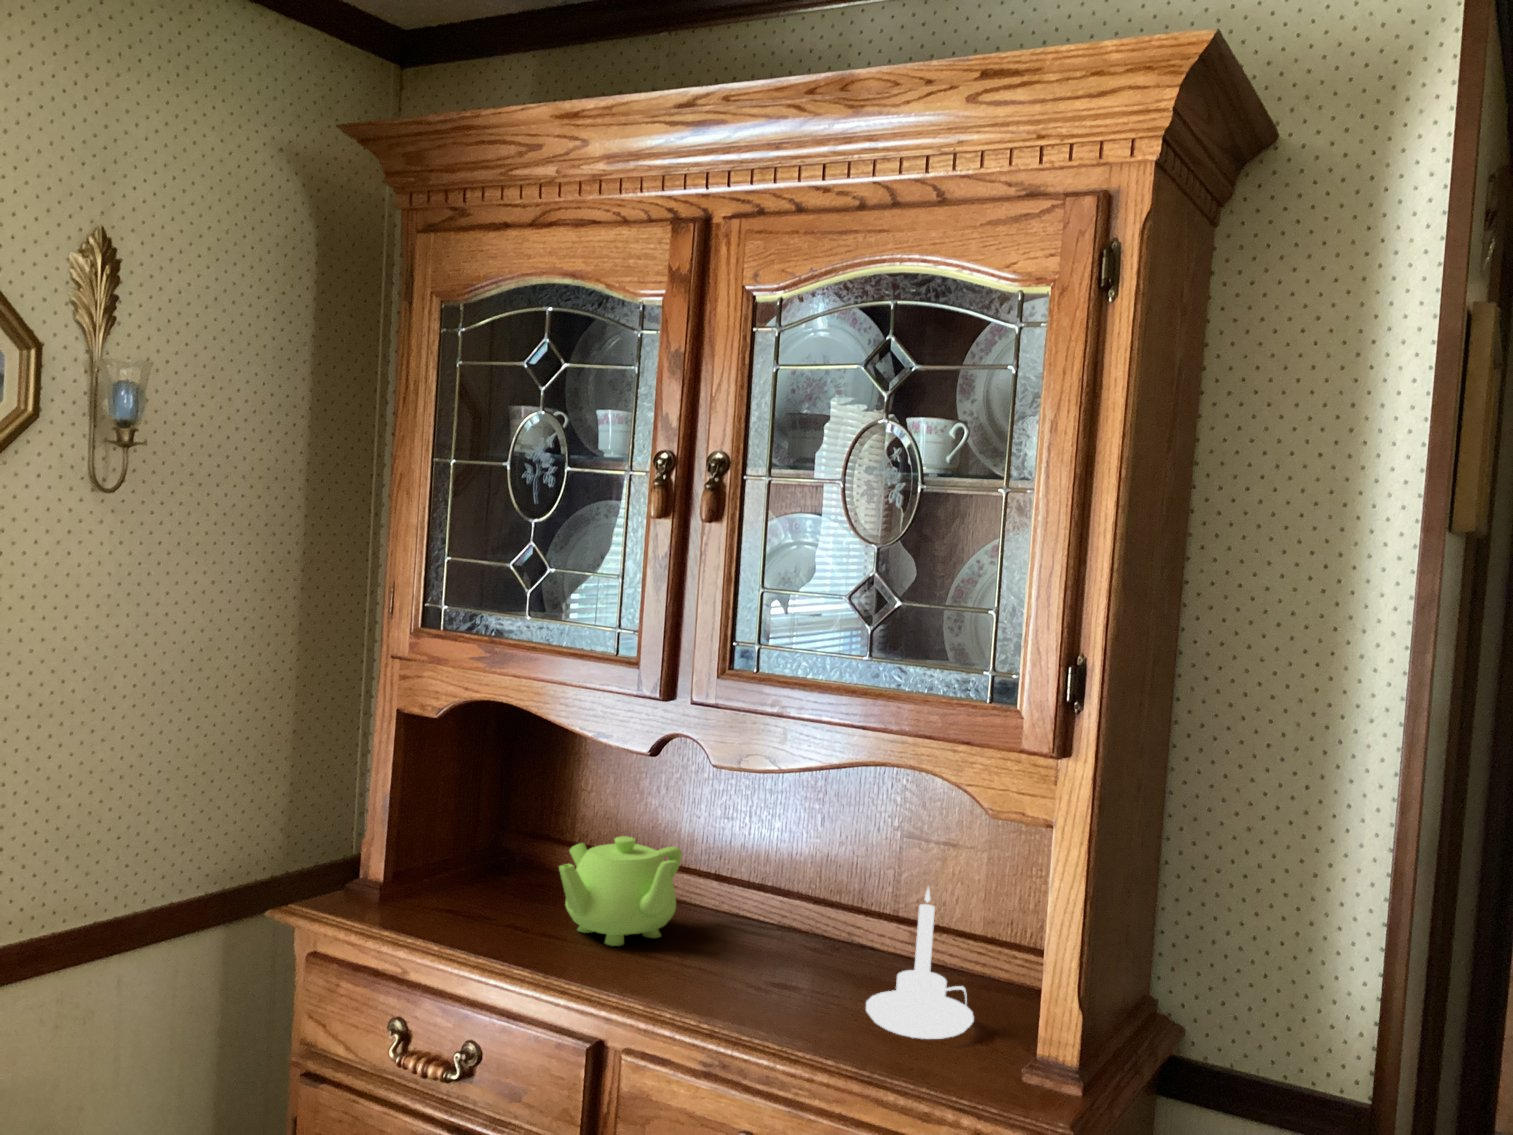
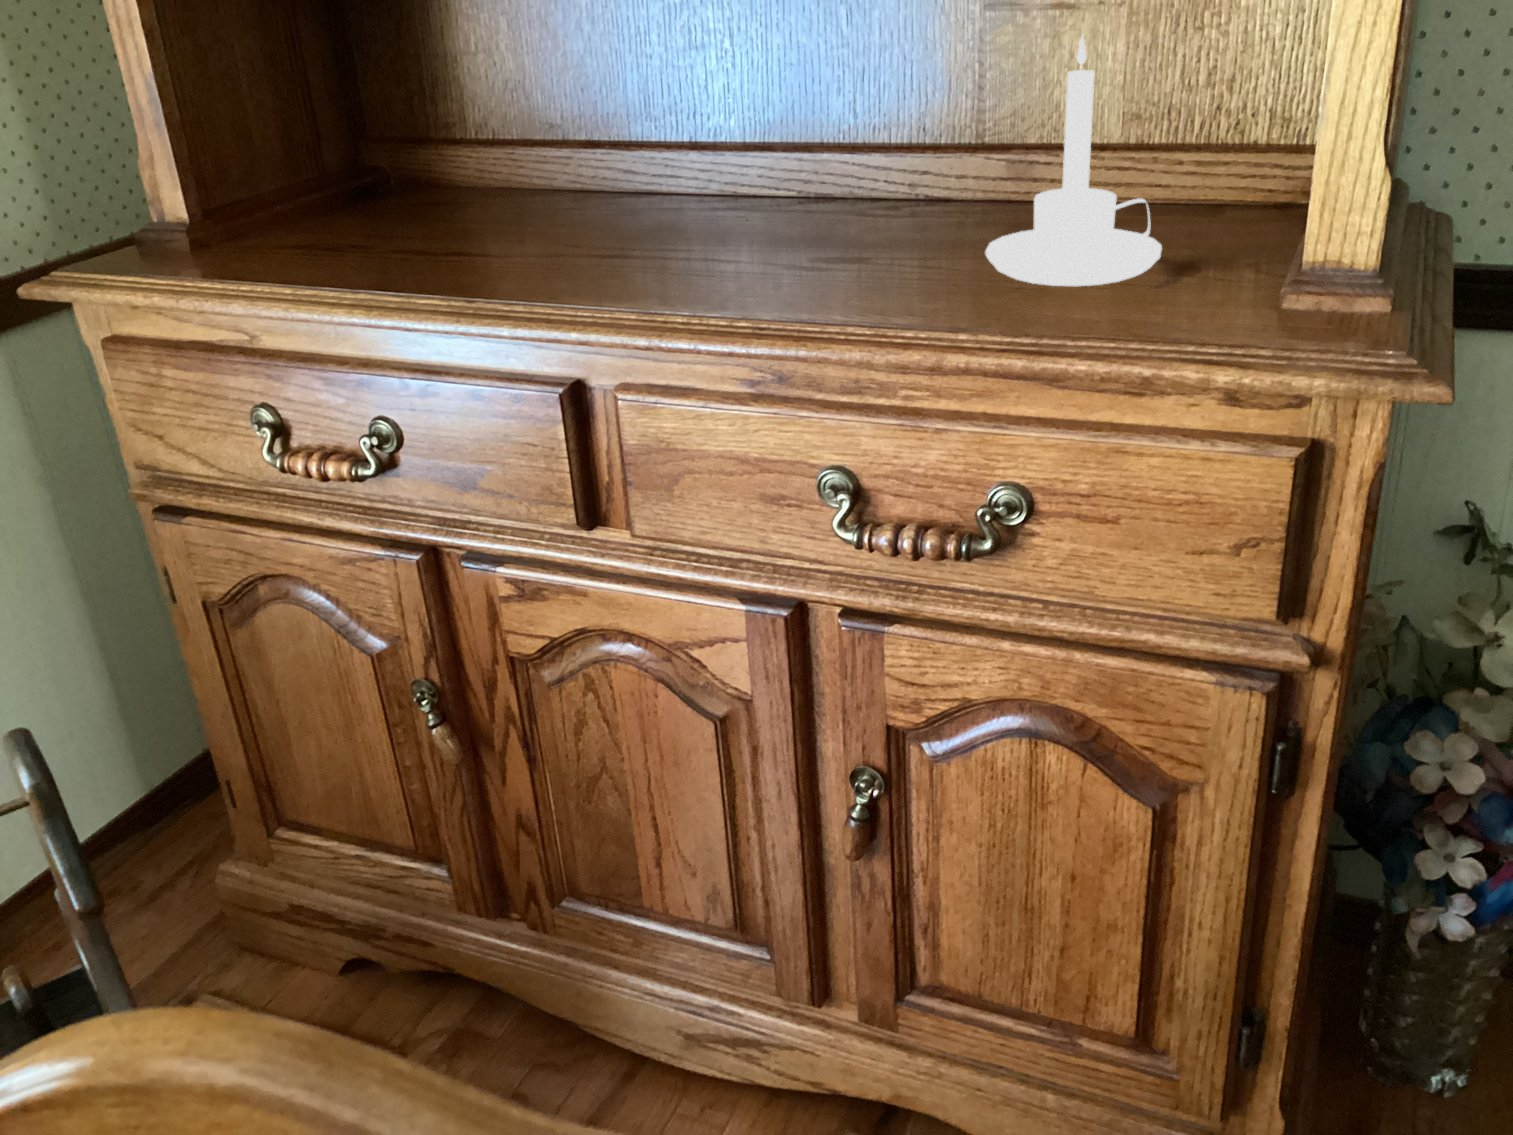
teapot: present [559,836,682,946] -> none [451,77,647,248]

